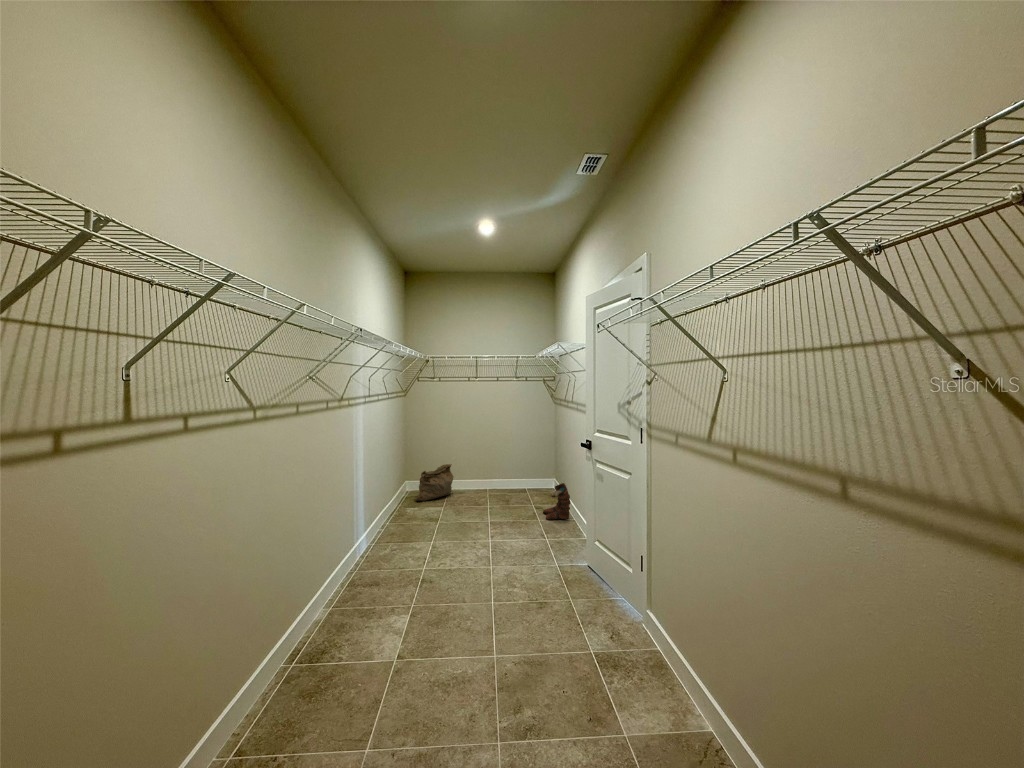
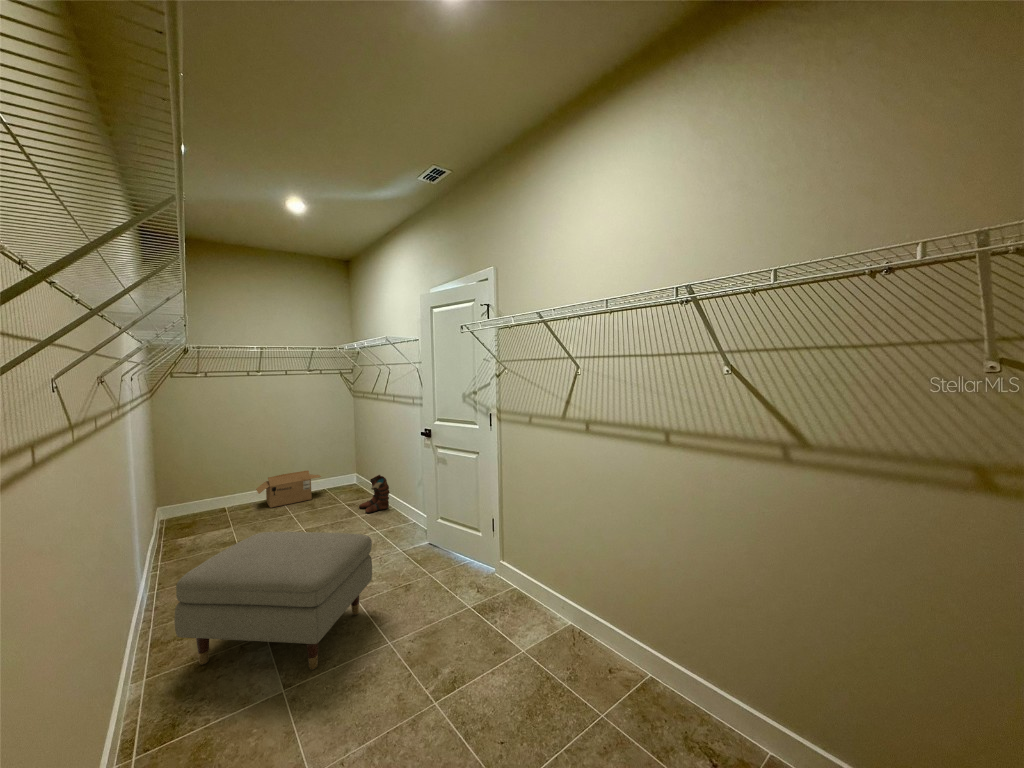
bag: present [416,464,453,501] -> none [183,476,236,528]
cardboard box: none [468,469,519,497] -> present [256,471,321,508]
ottoman: none [350,515,502,651] -> present [175,532,372,669]

